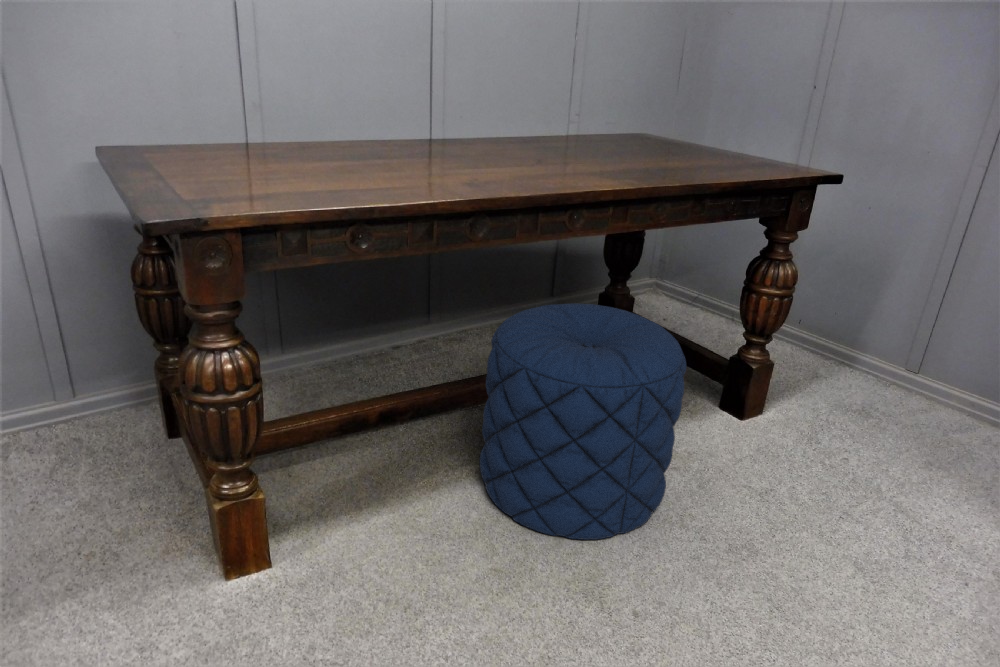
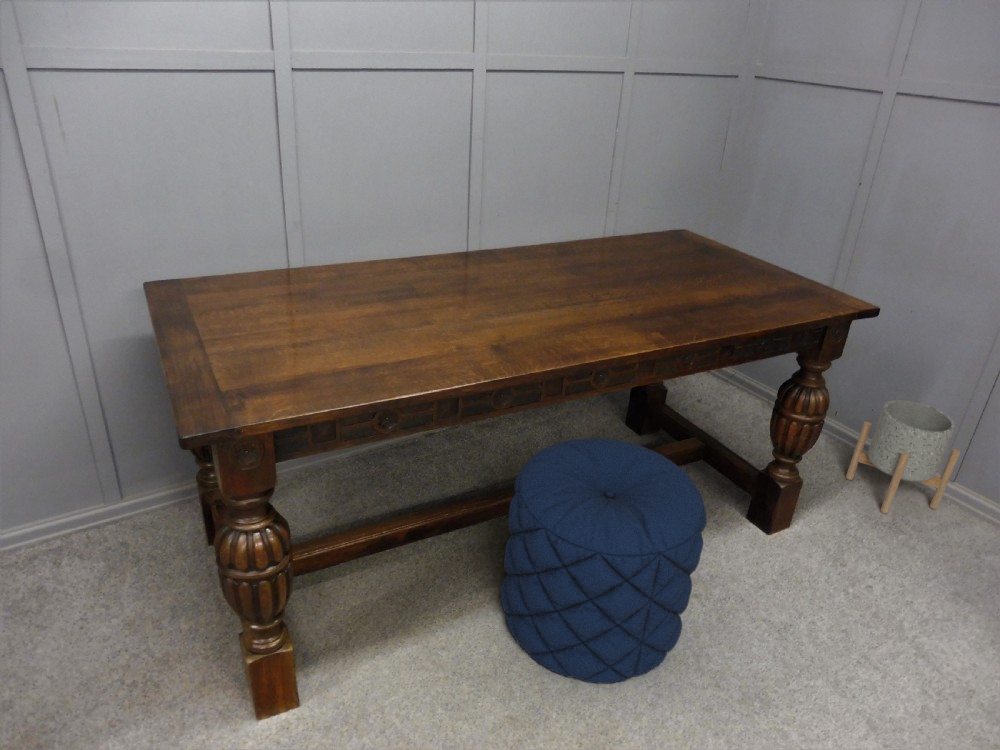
planter: none [813,294,922,402] -> present [846,400,960,513]

